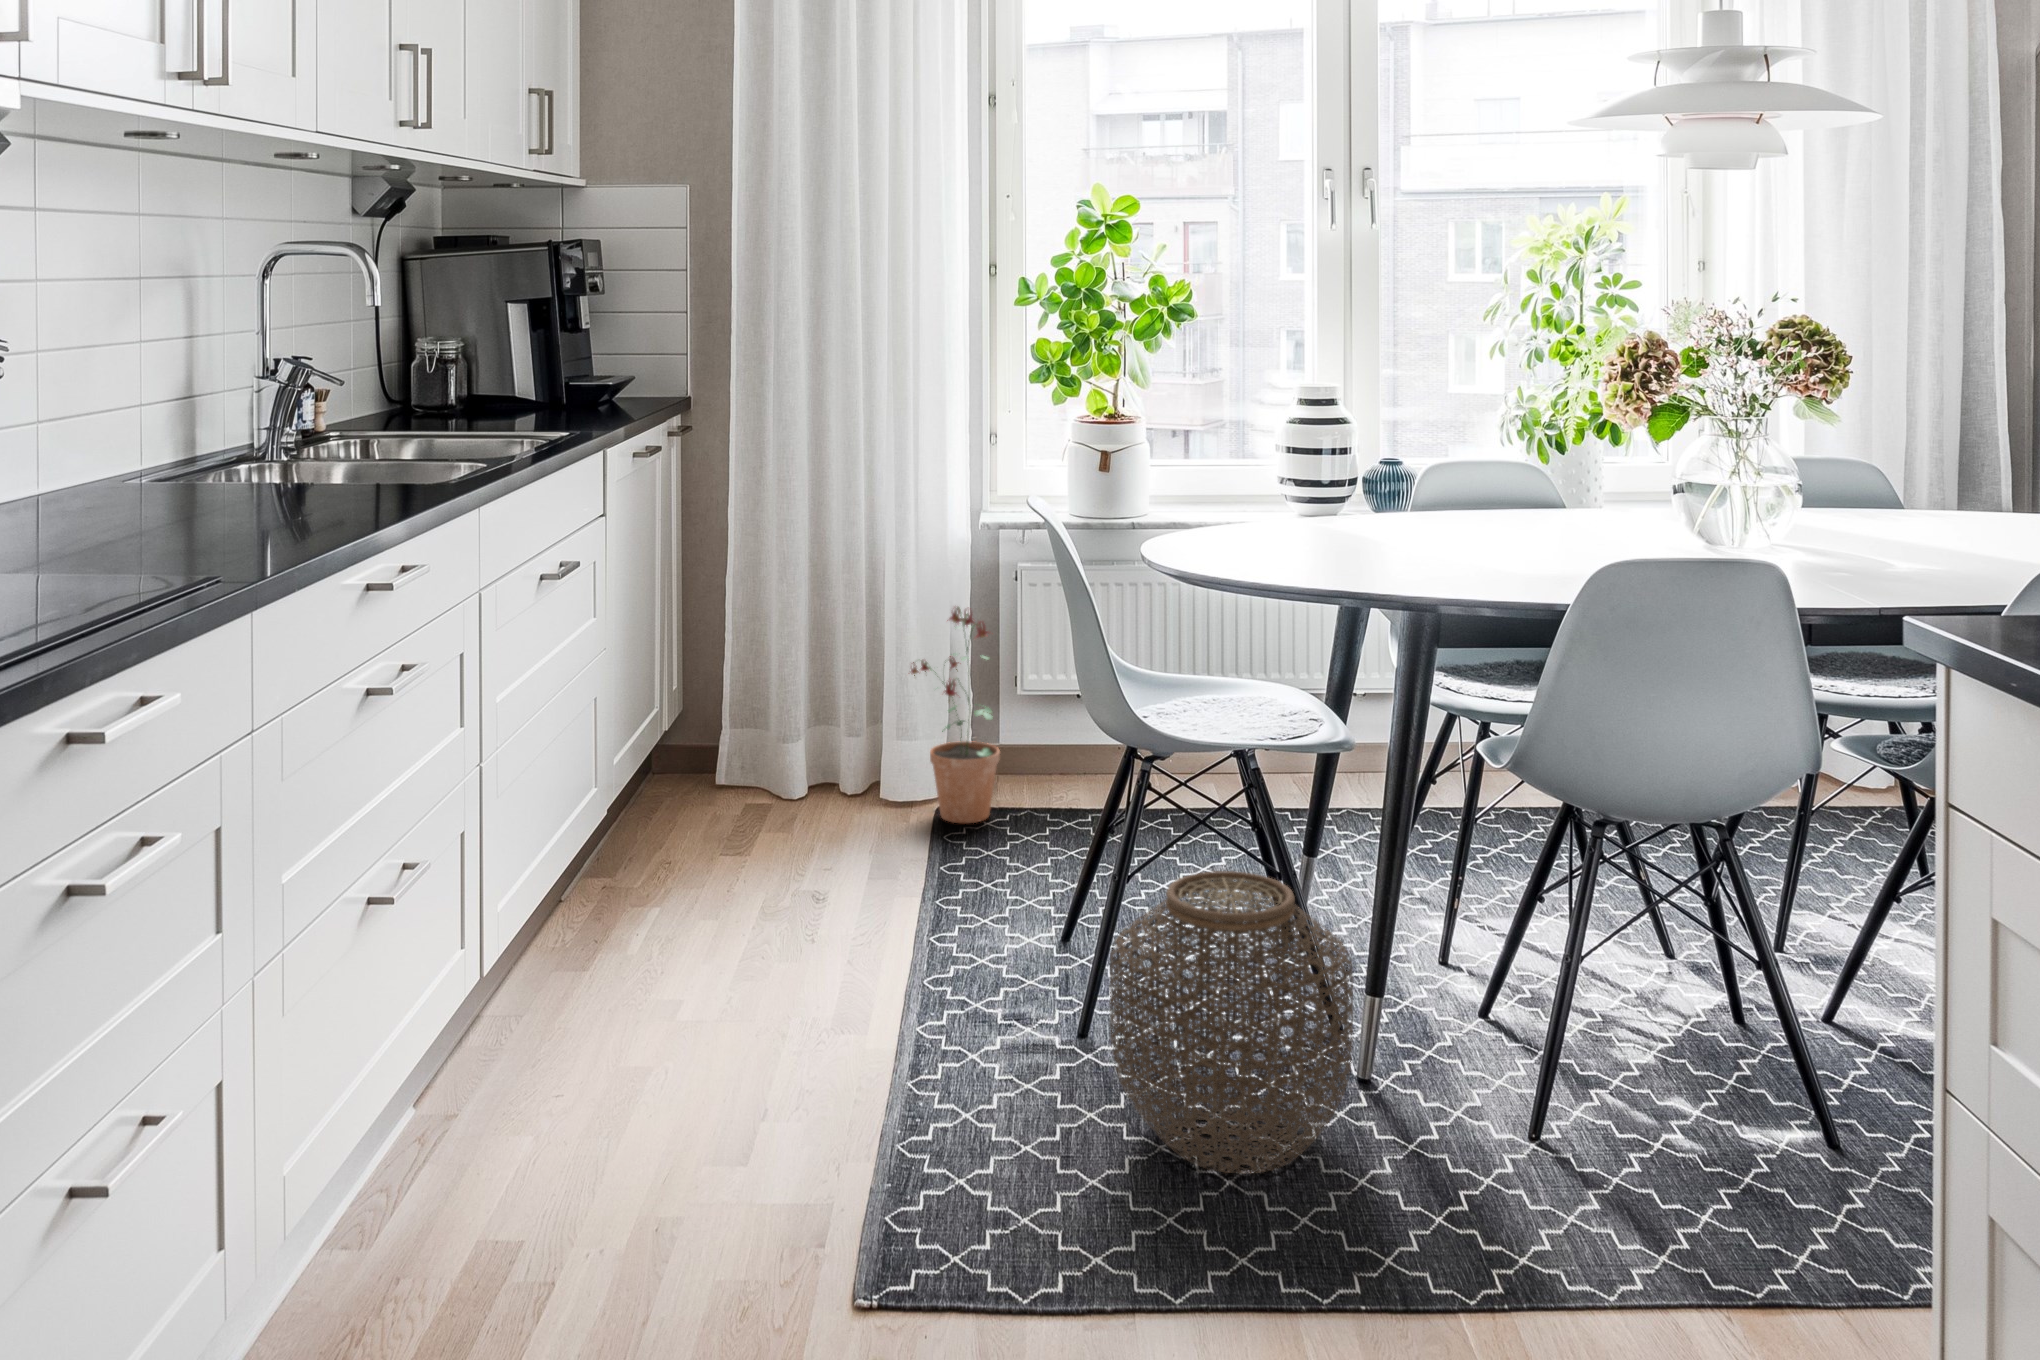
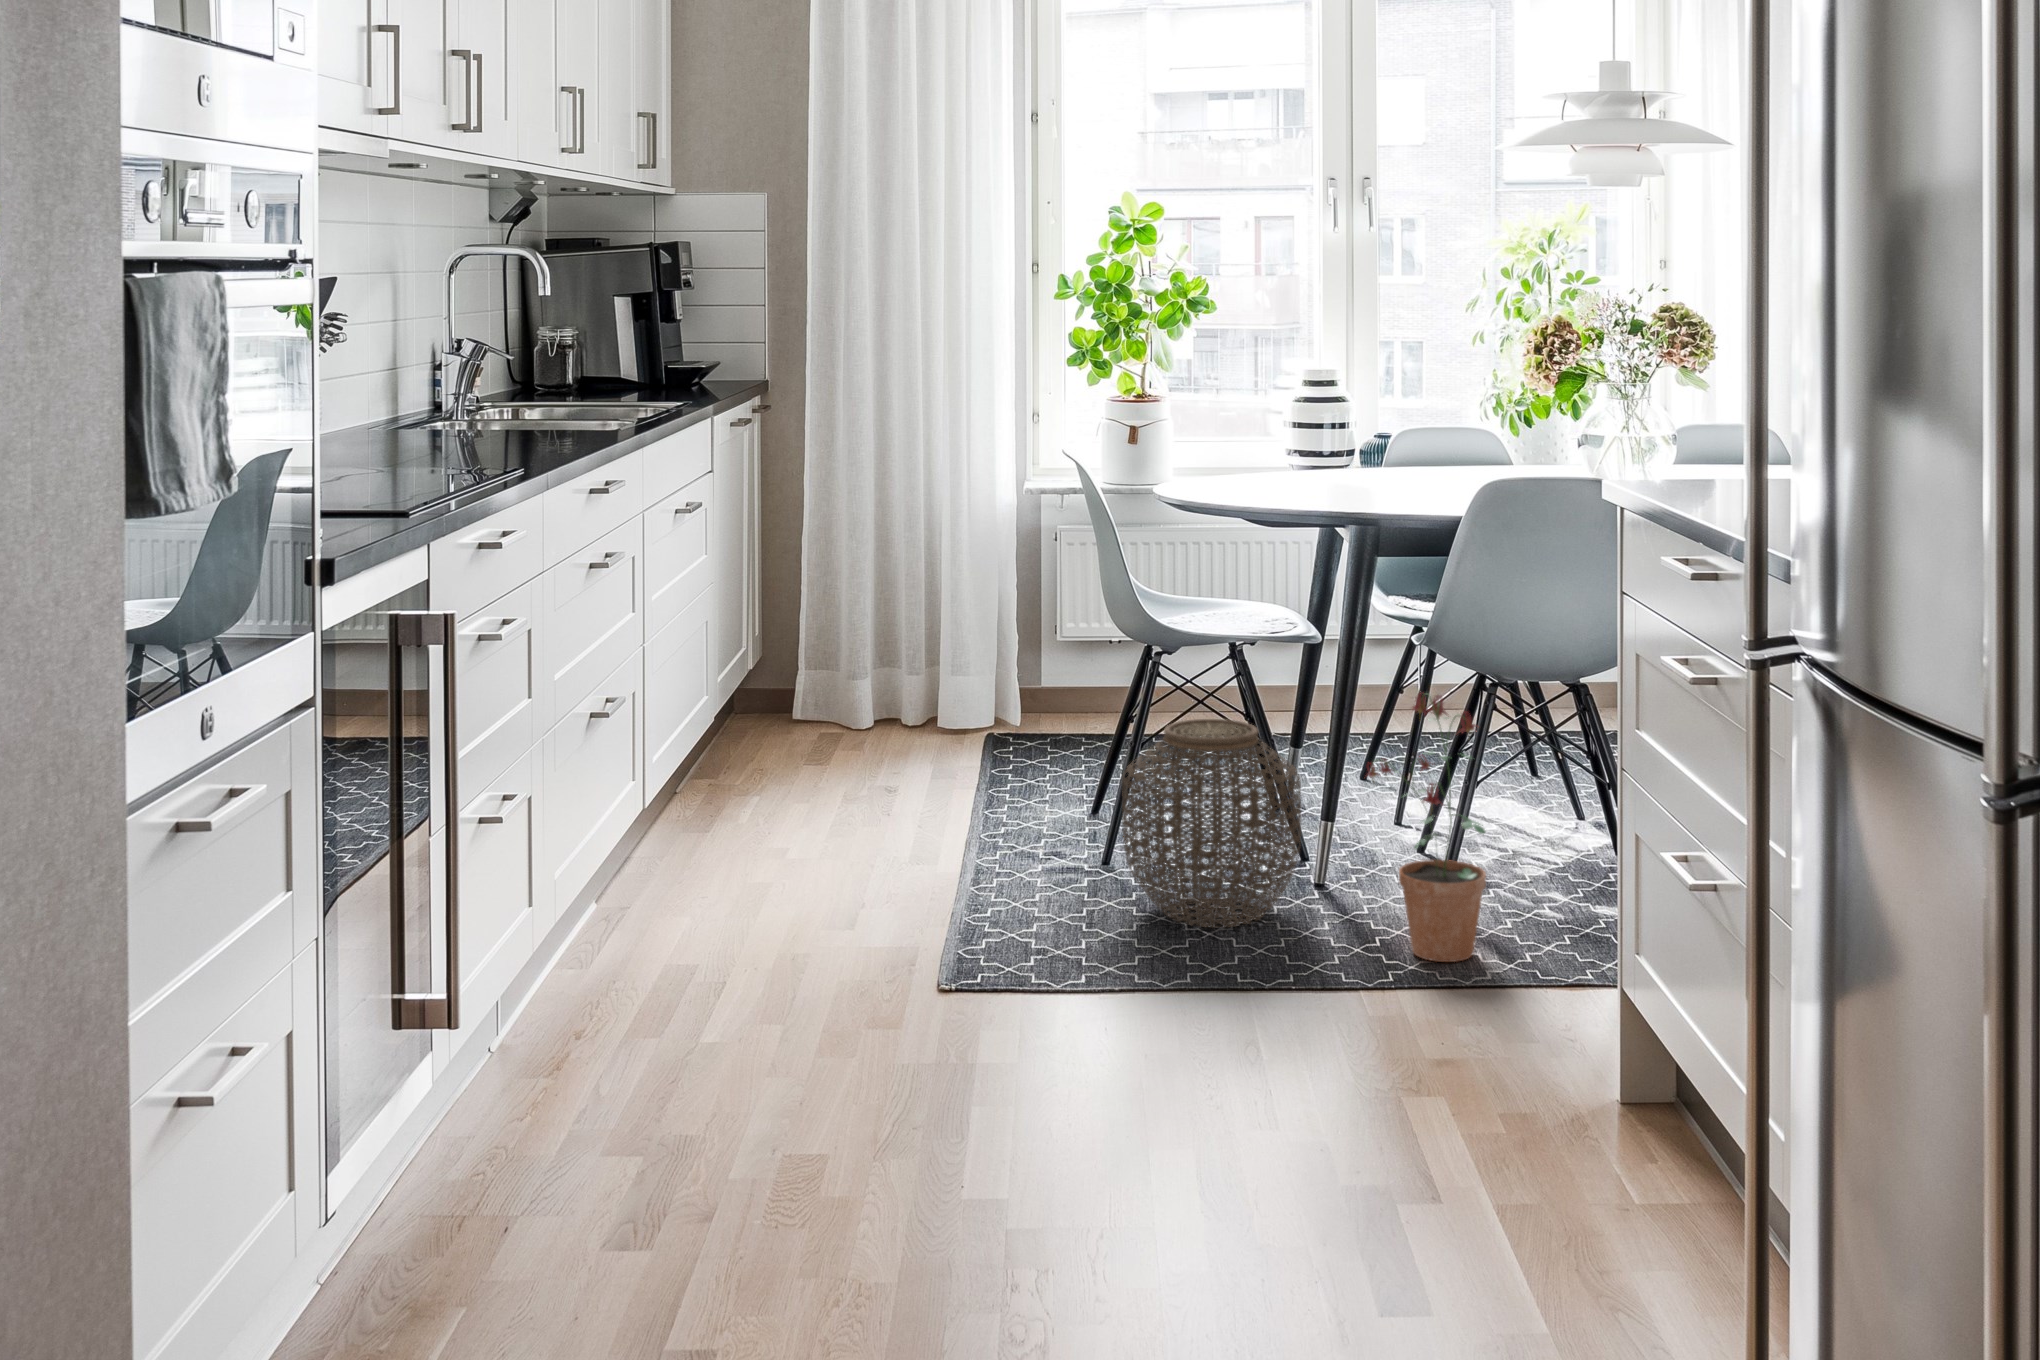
potted plant: present [911,607,1000,823] -> present [1367,693,1486,962]

